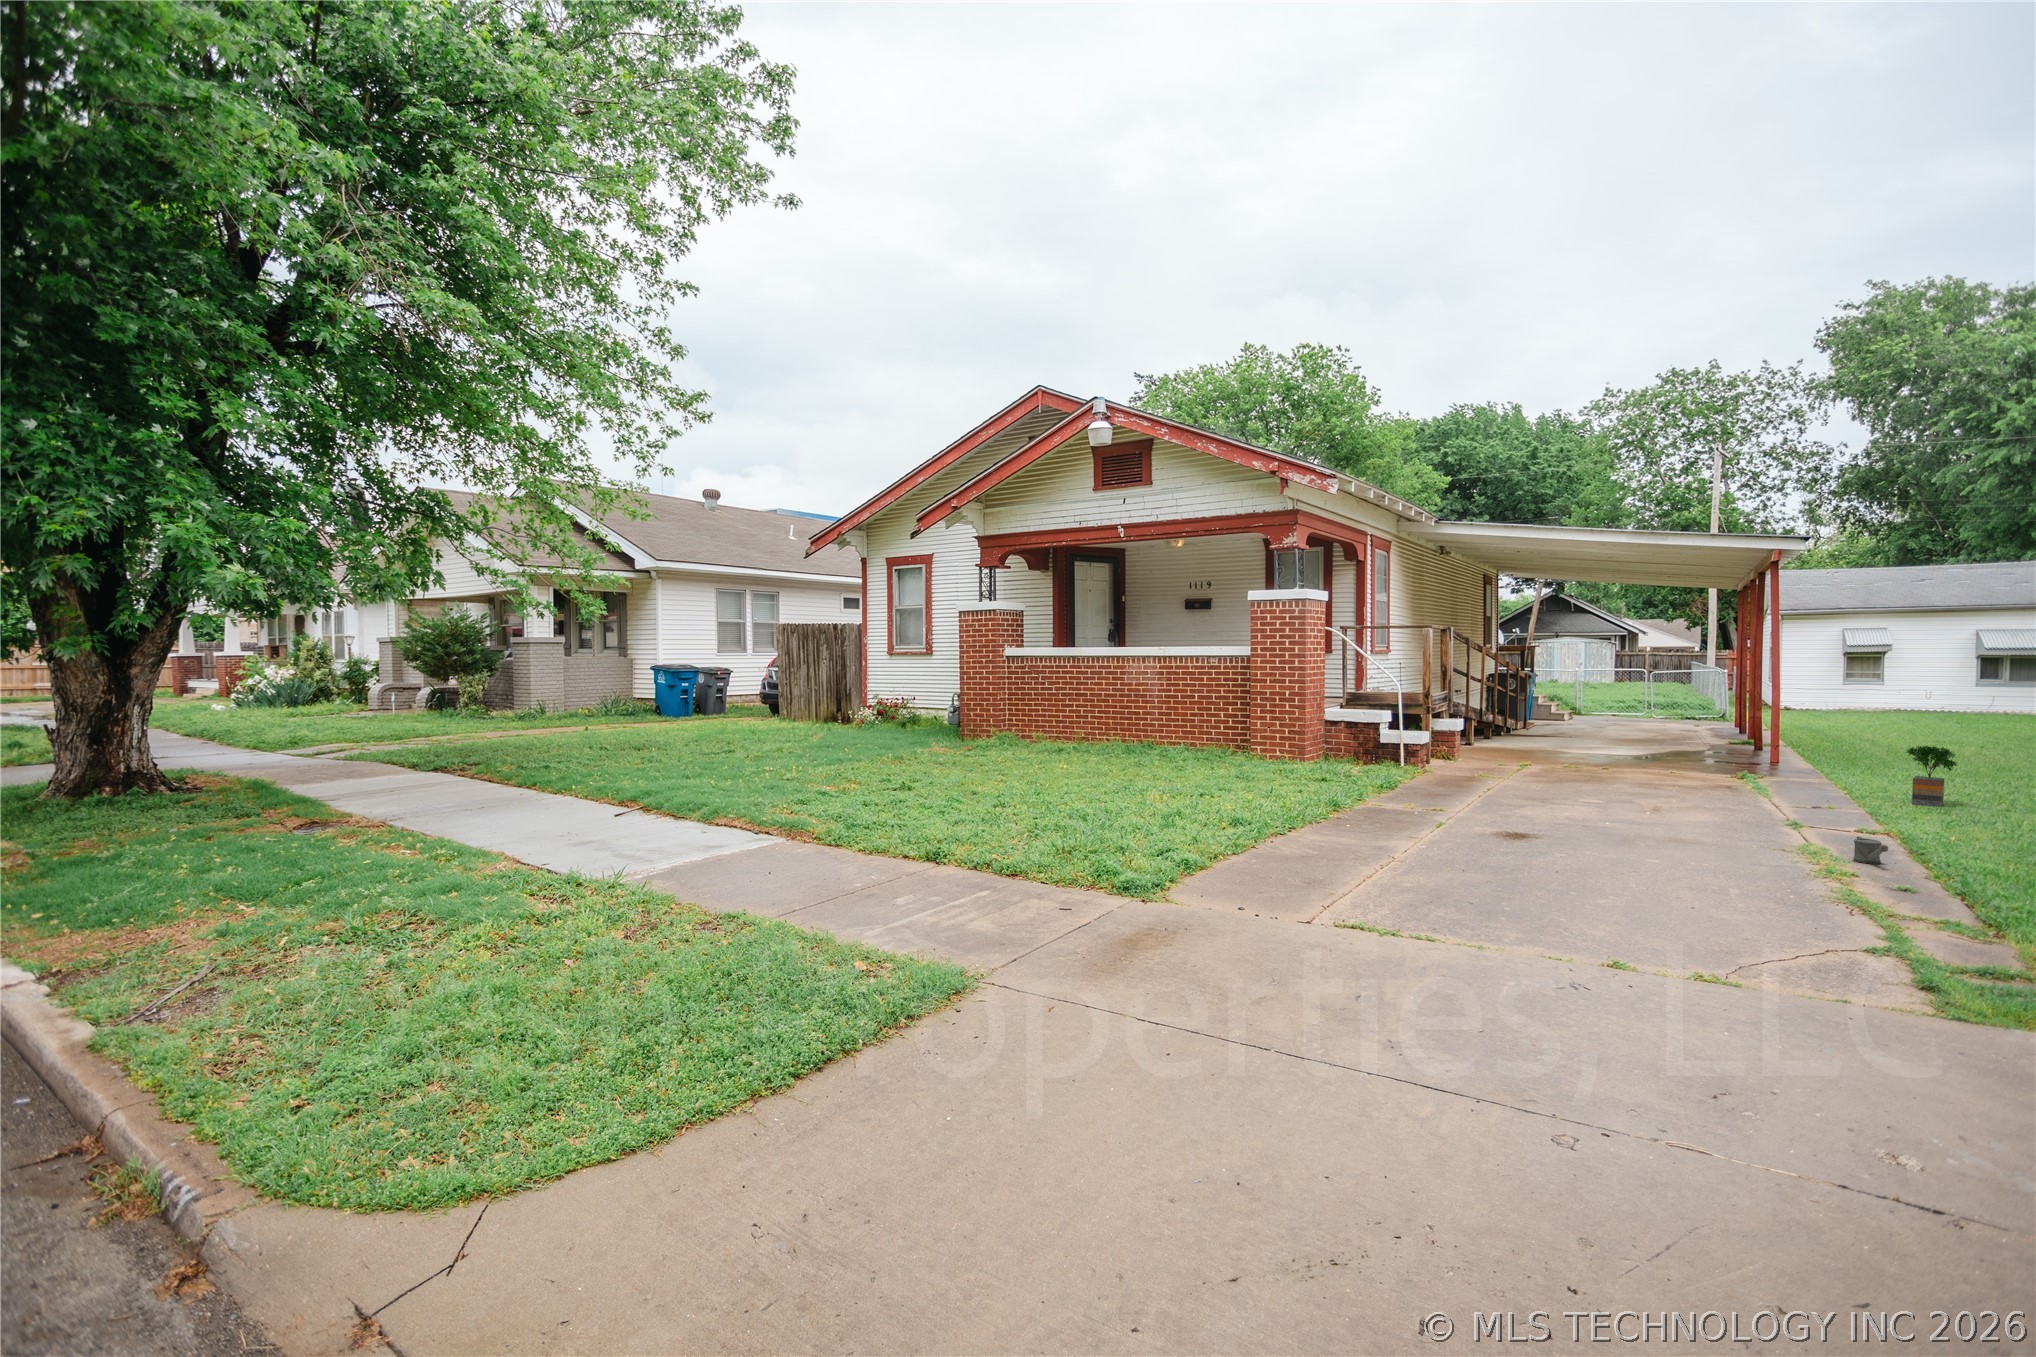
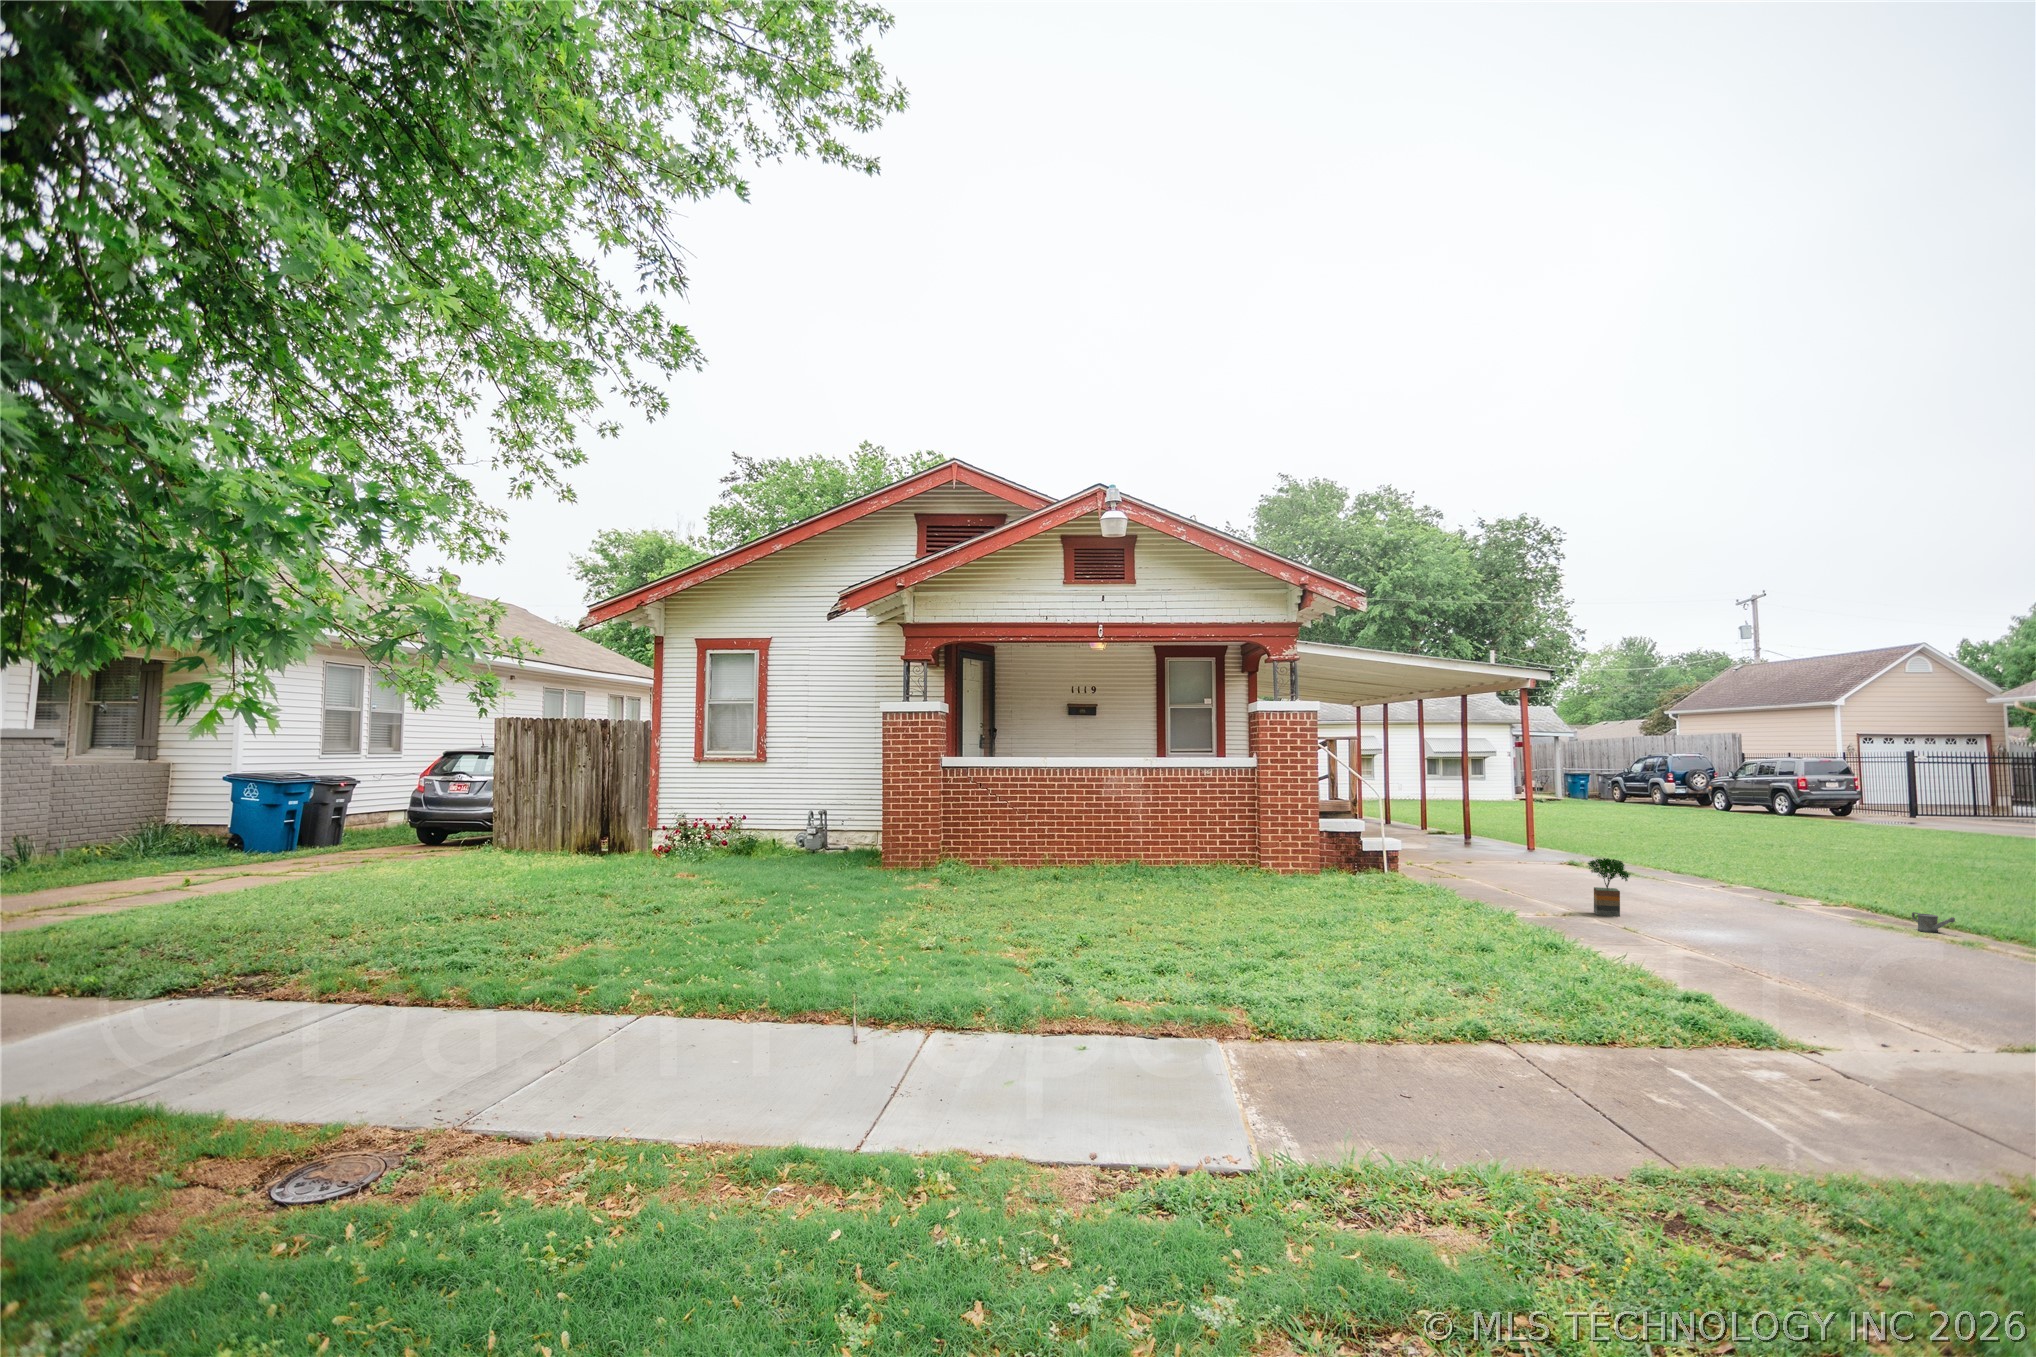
potted tree: present [1907,746,1958,807] -> present [1588,858,1629,916]

